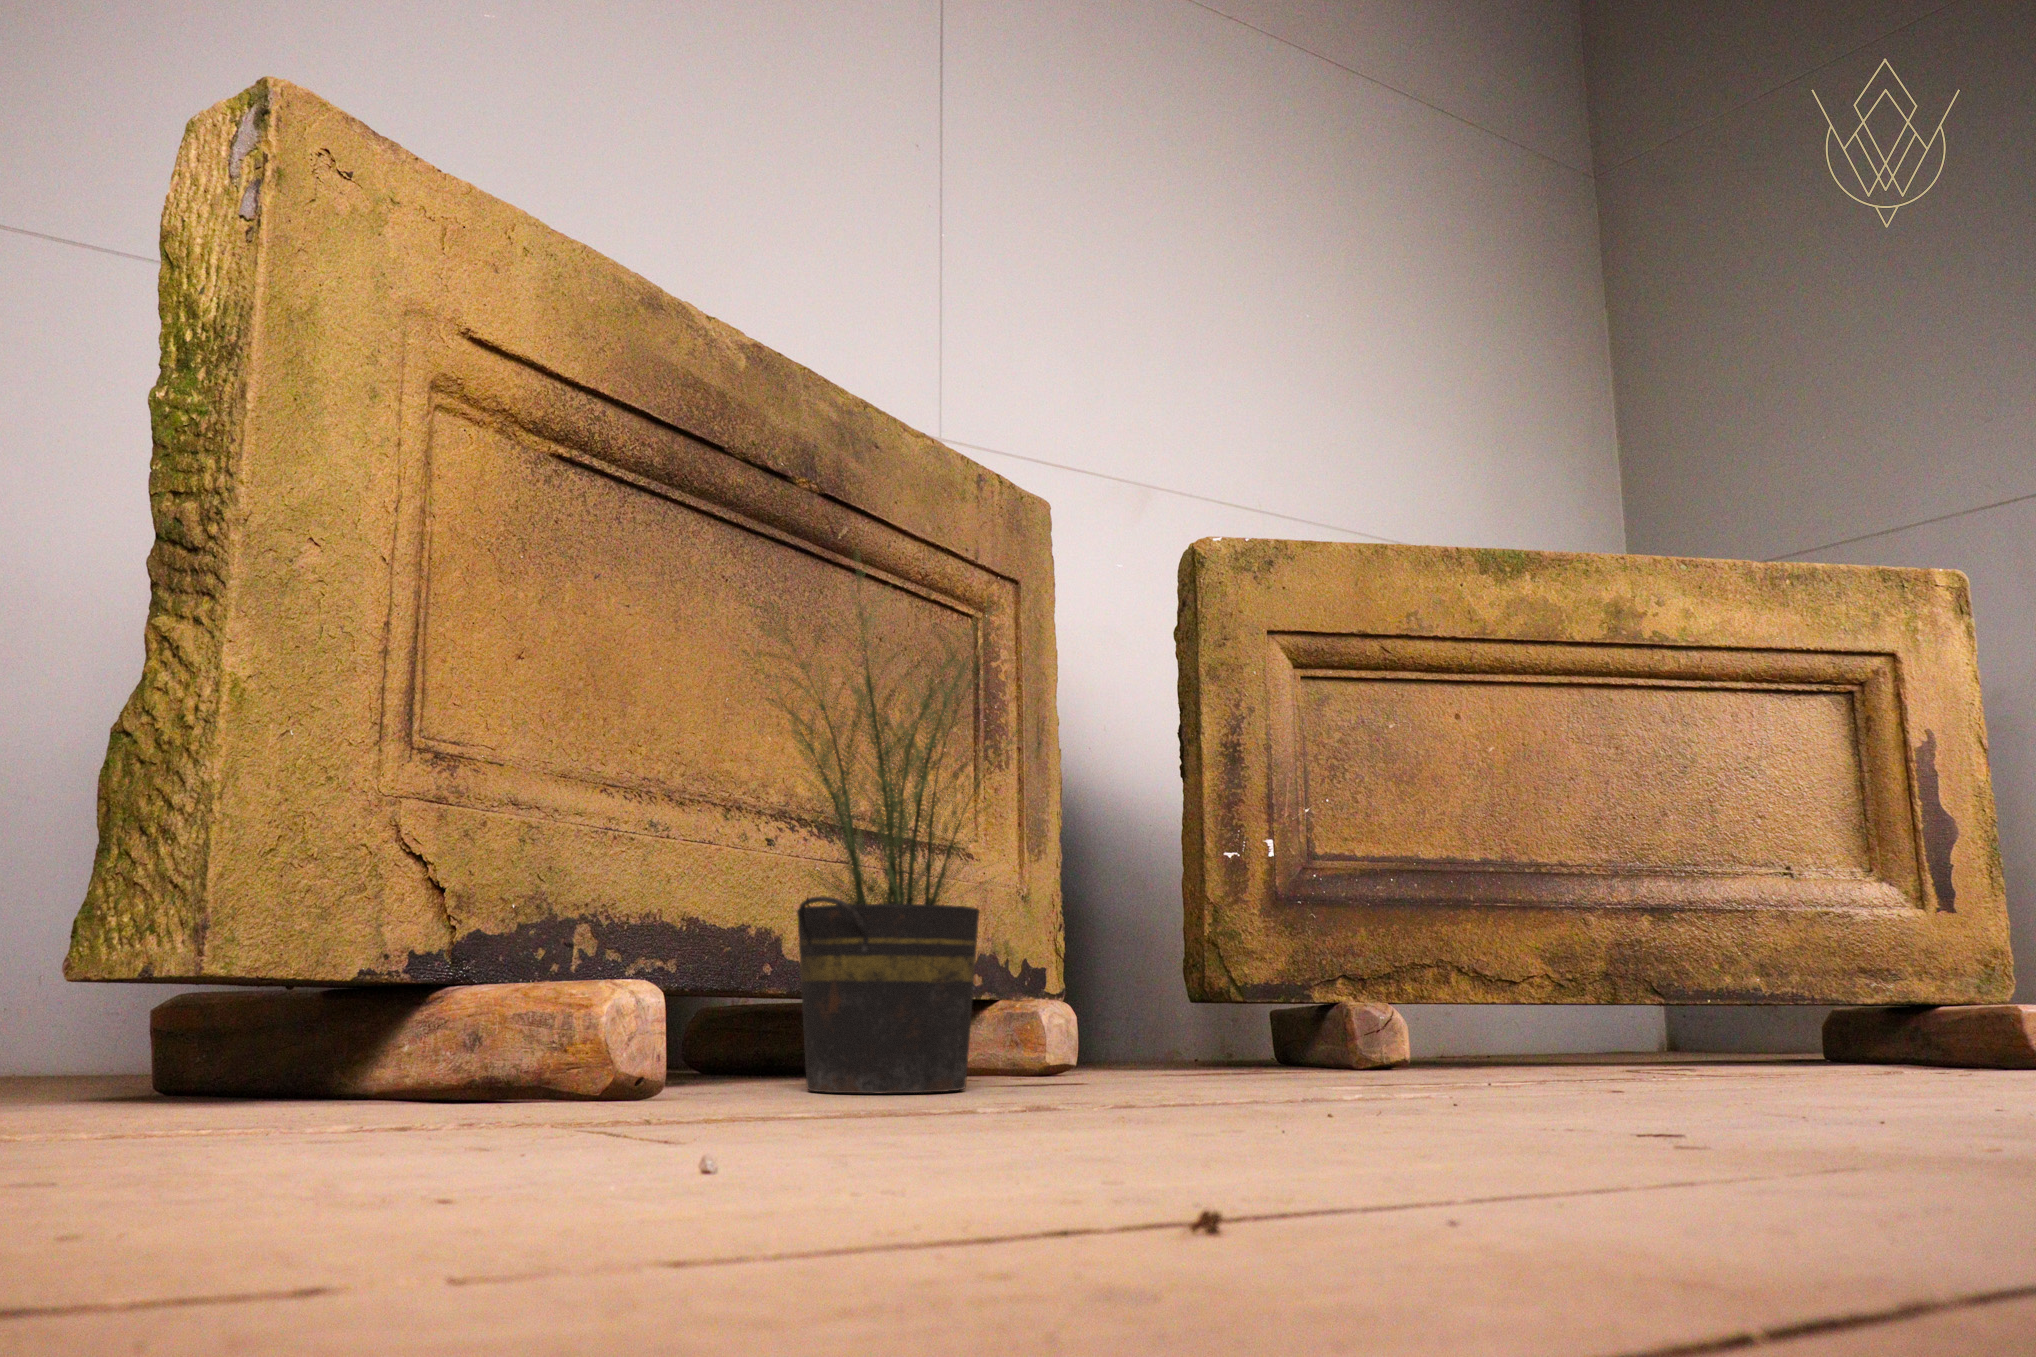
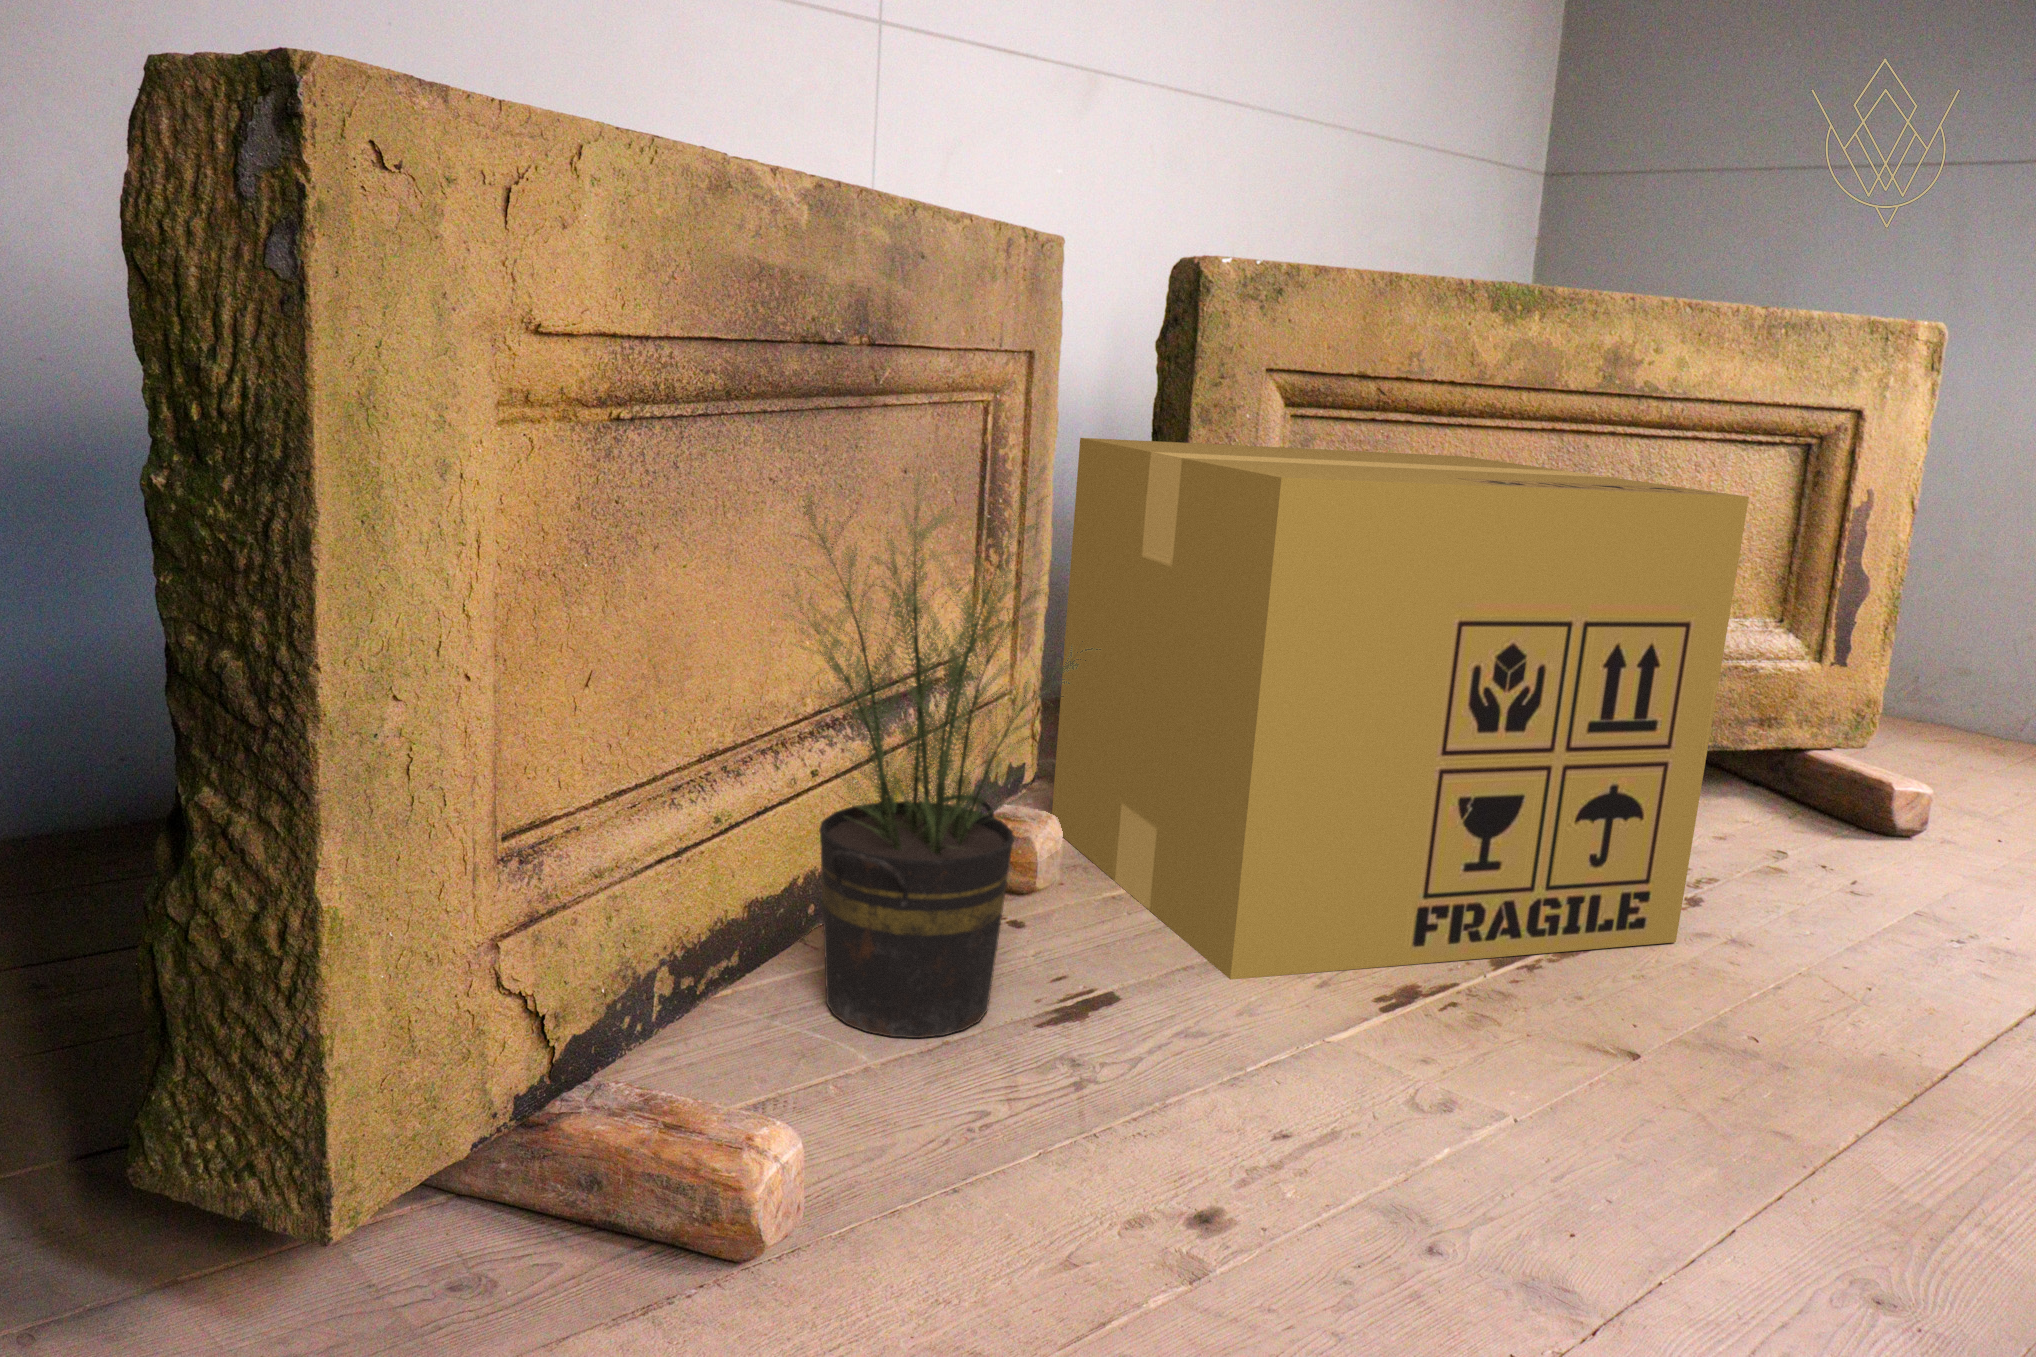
cardboard box: none [1088,595,1730,1088] -> present [1052,438,1749,980]

